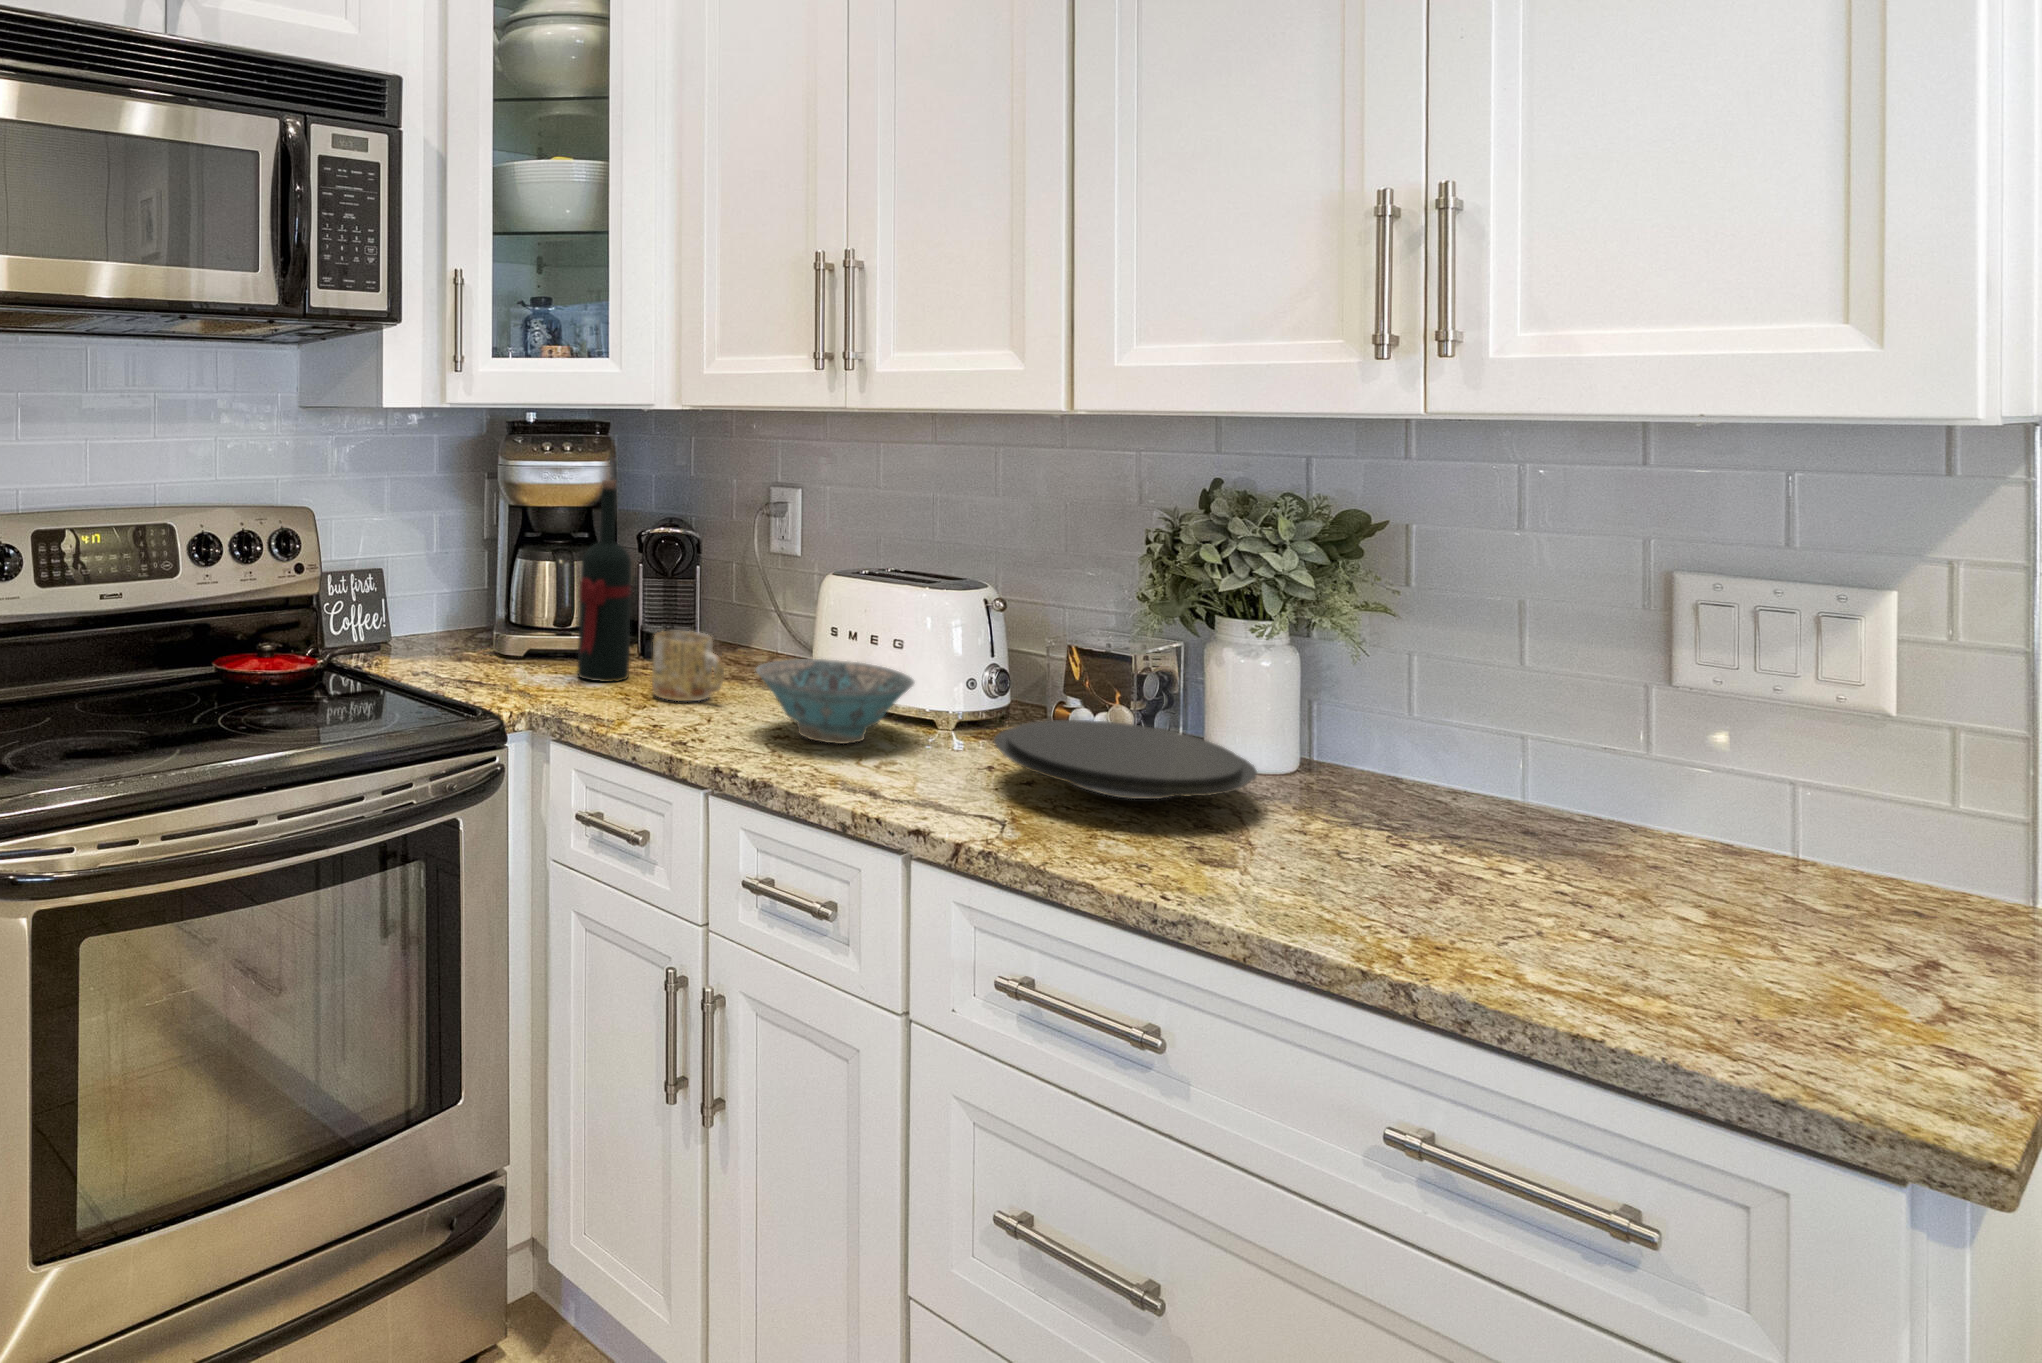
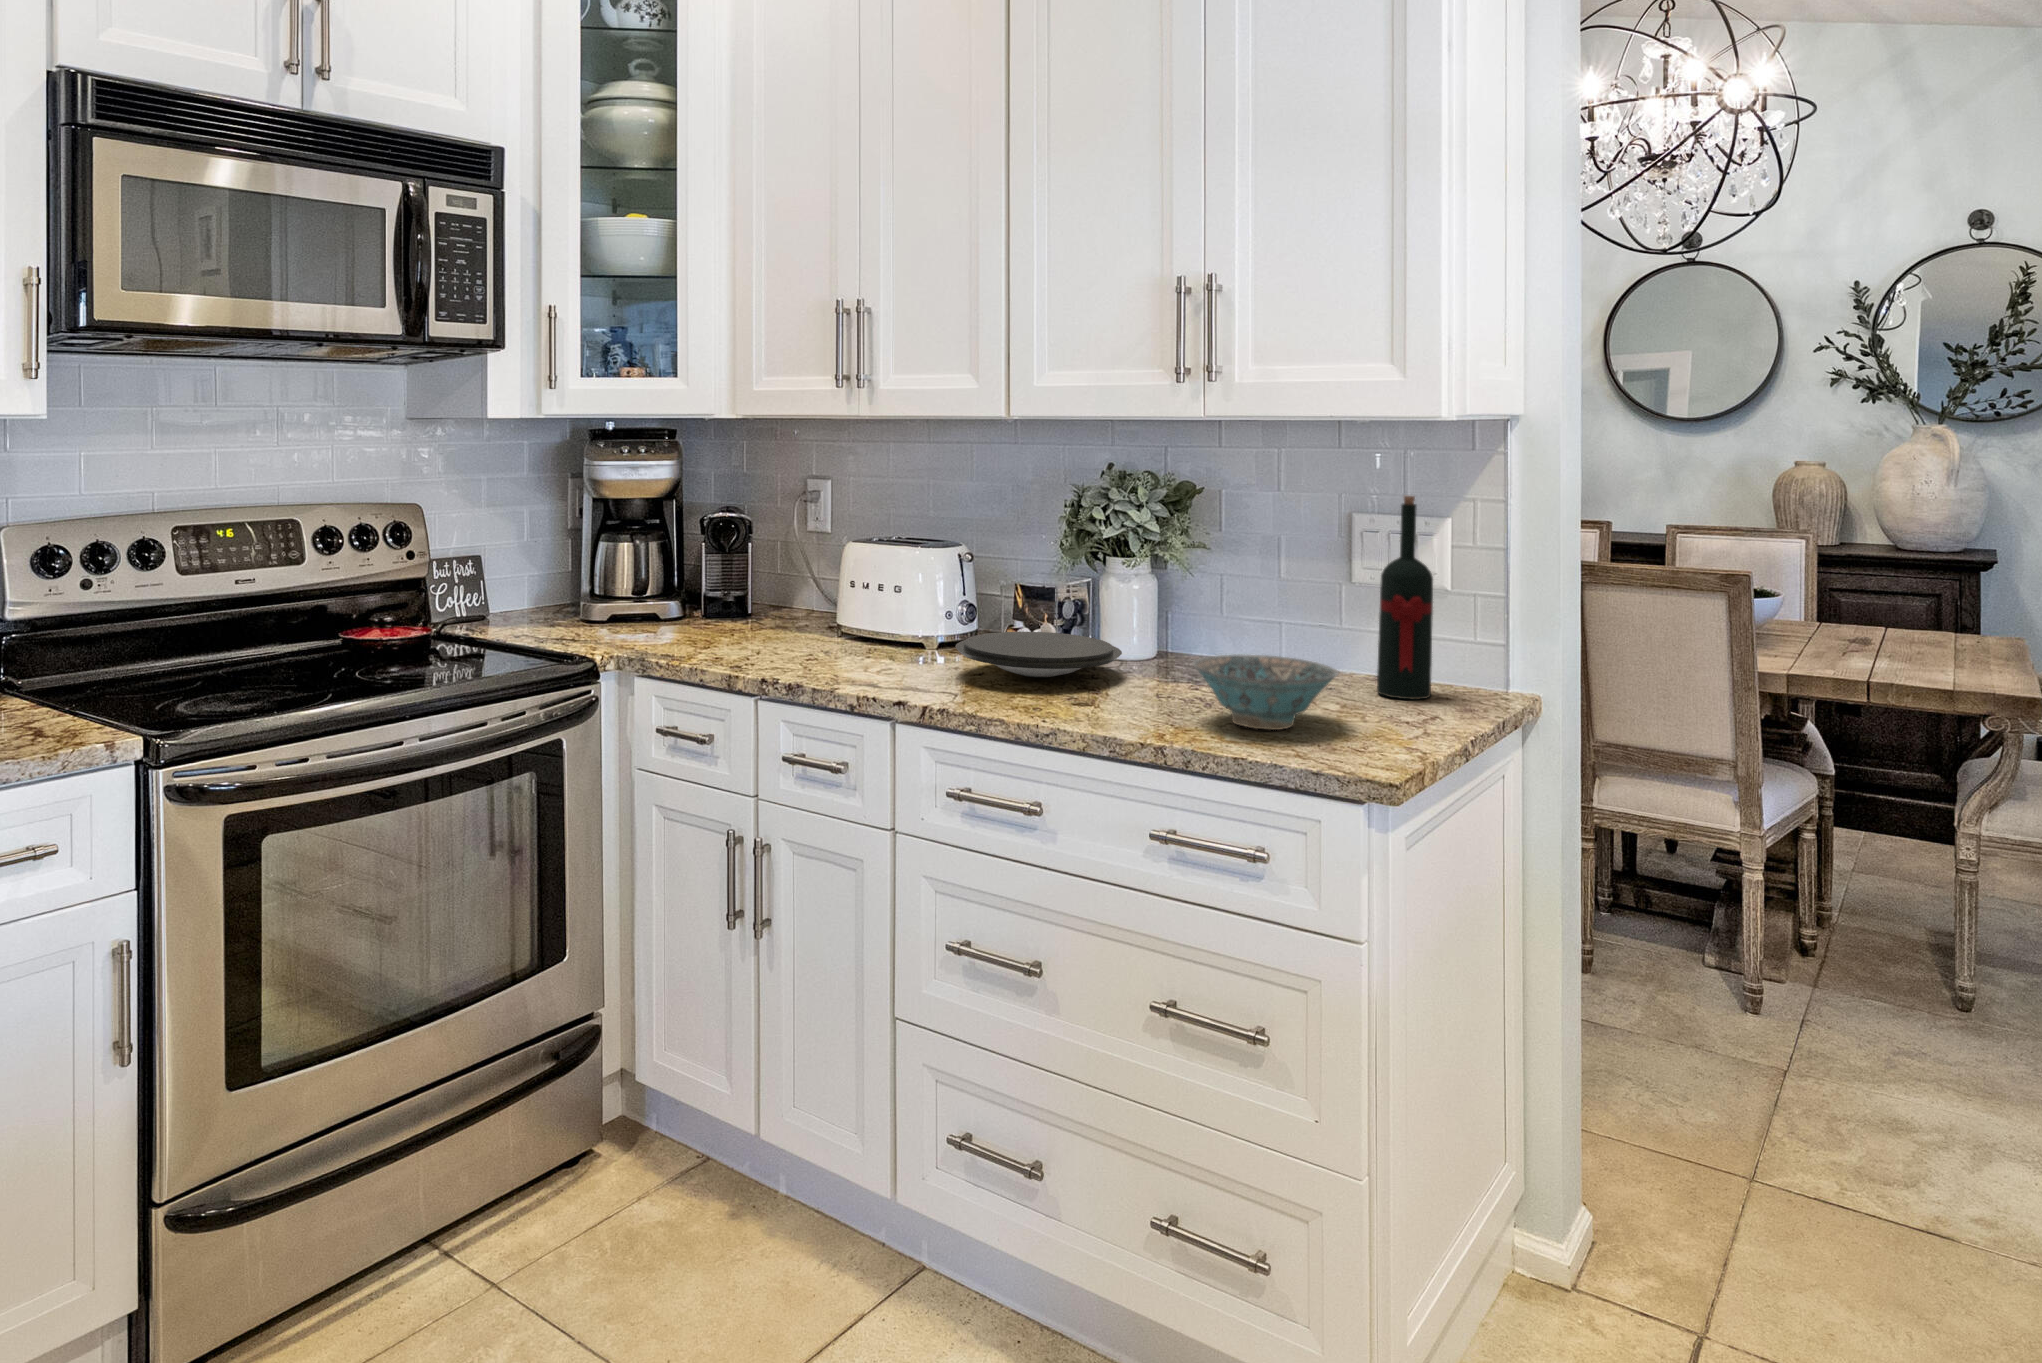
wine bottle: present [577,480,631,682] -> present [1377,496,1433,699]
mug: present [652,631,724,701] -> none [712,590,767,643]
ceramic bowl: present [756,659,914,744] -> present [1193,654,1339,730]

